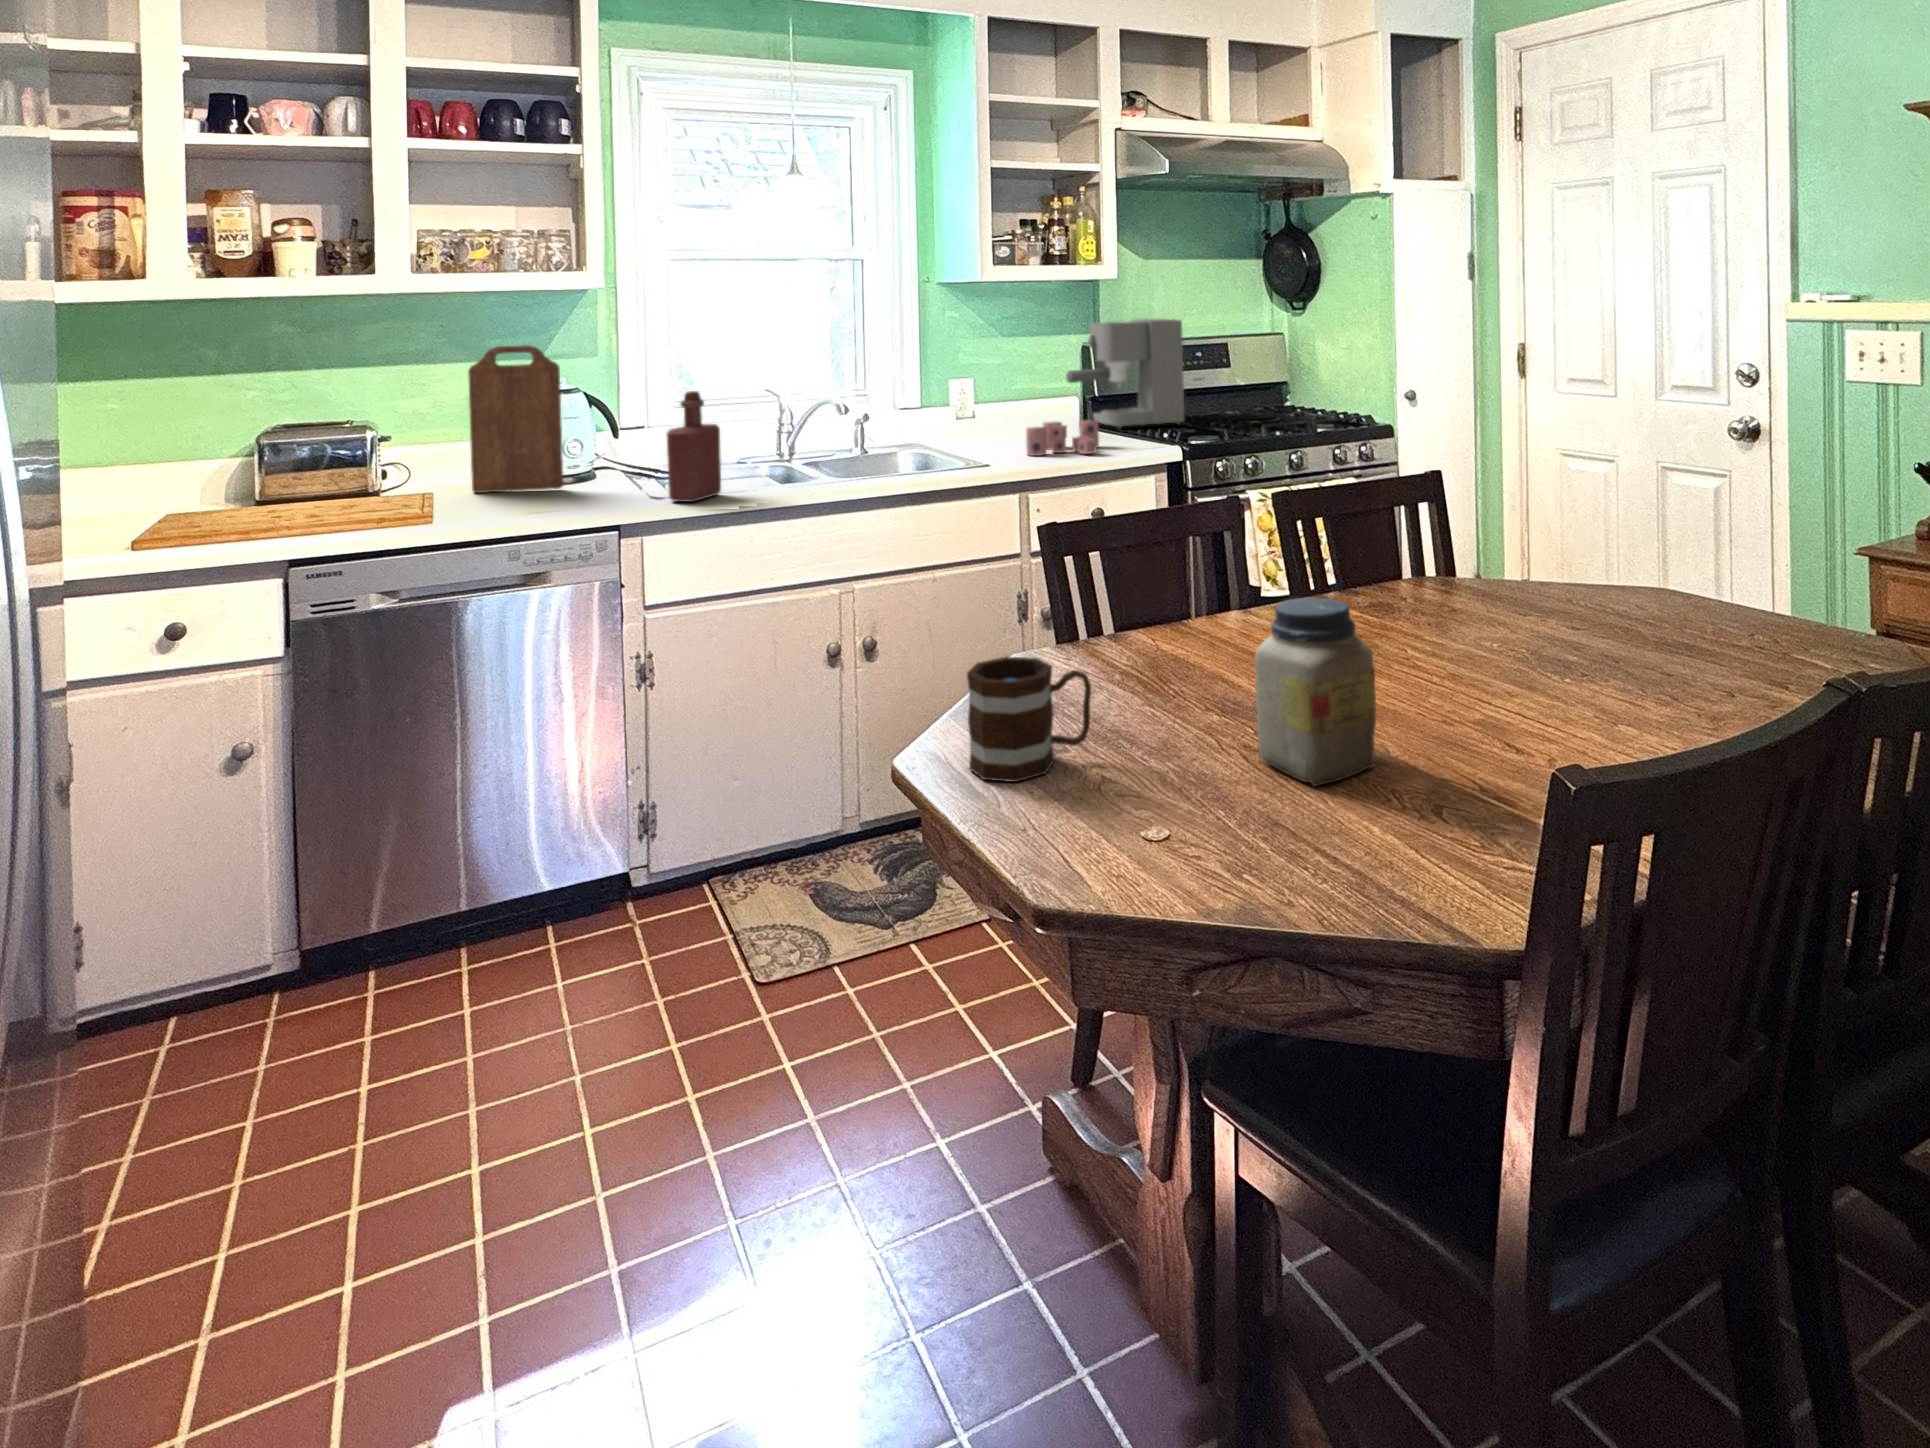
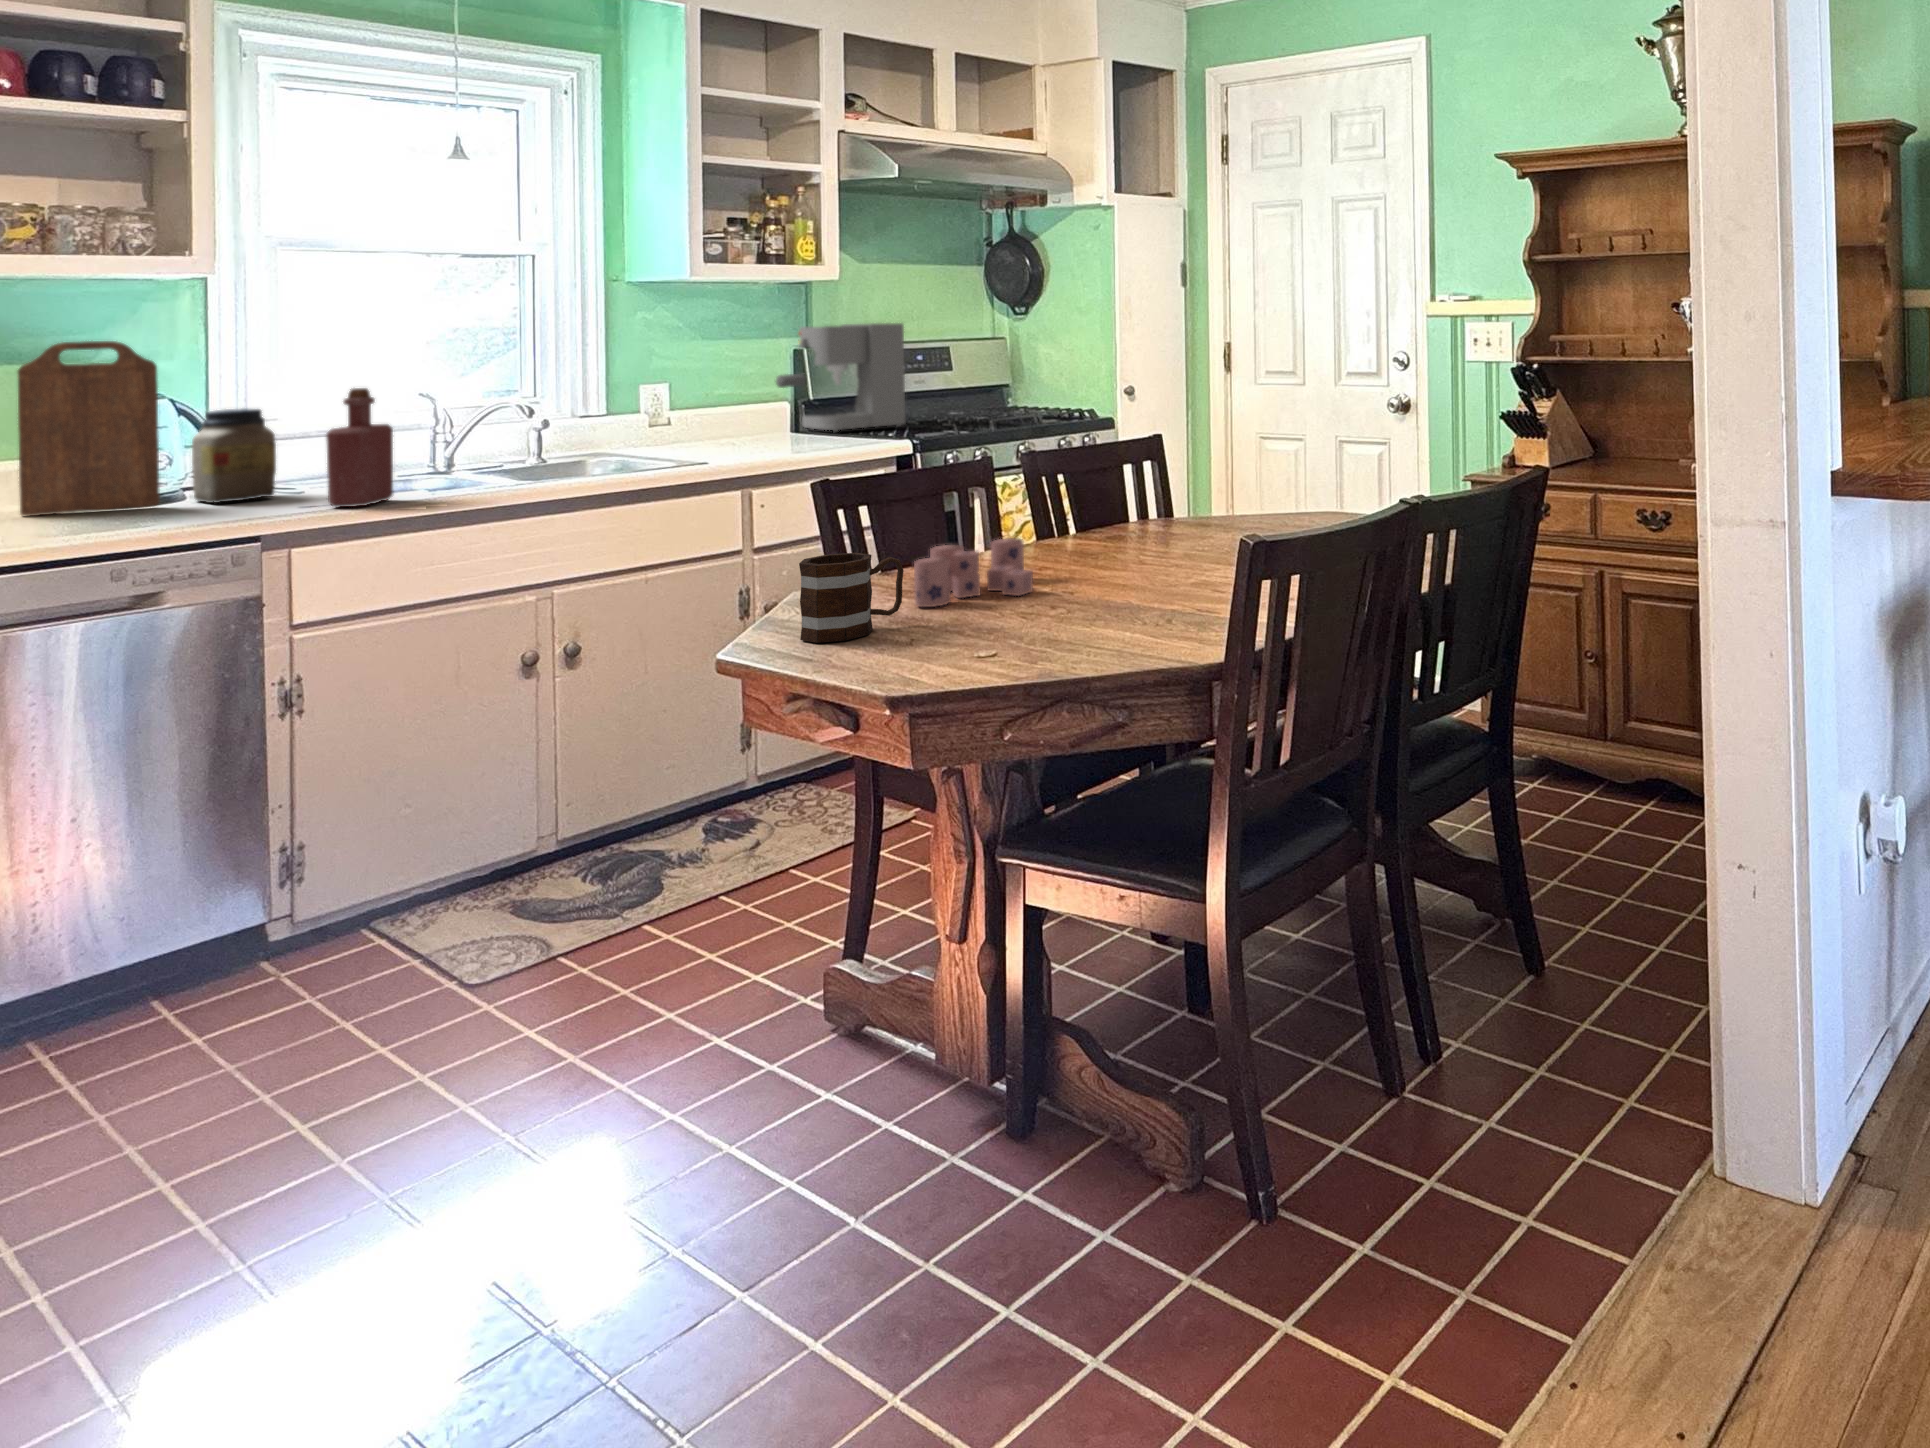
candle: present [1026,420,1099,456] -> present [914,538,1033,607]
jar: present [1255,597,1376,787] -> present [192,408,276,503]

